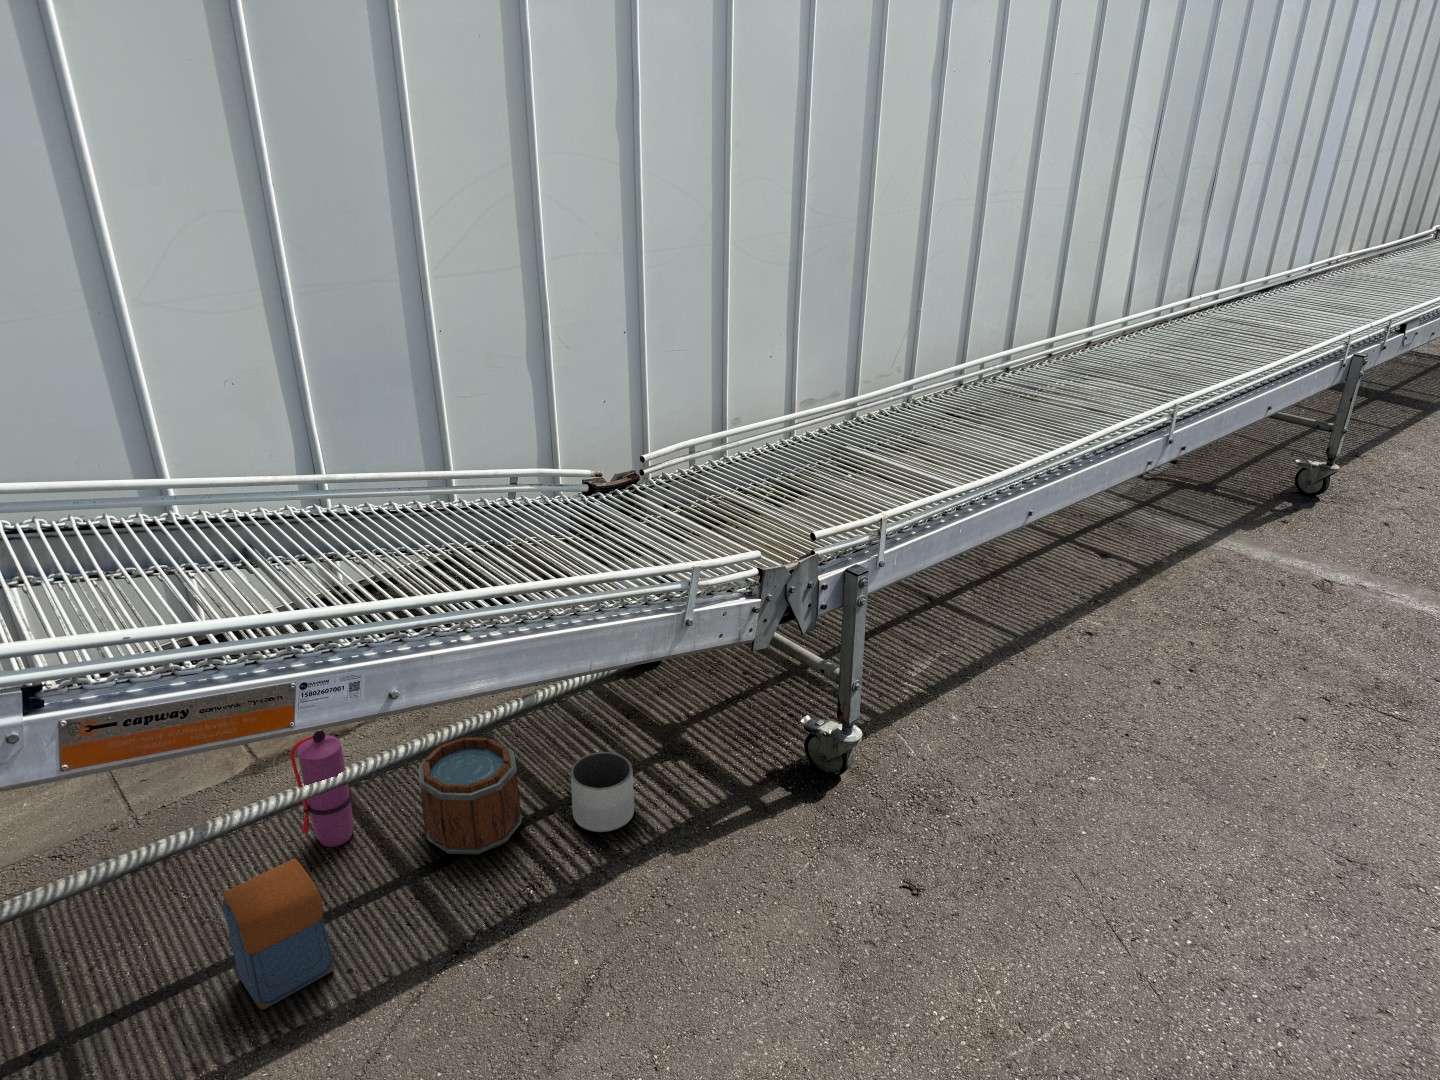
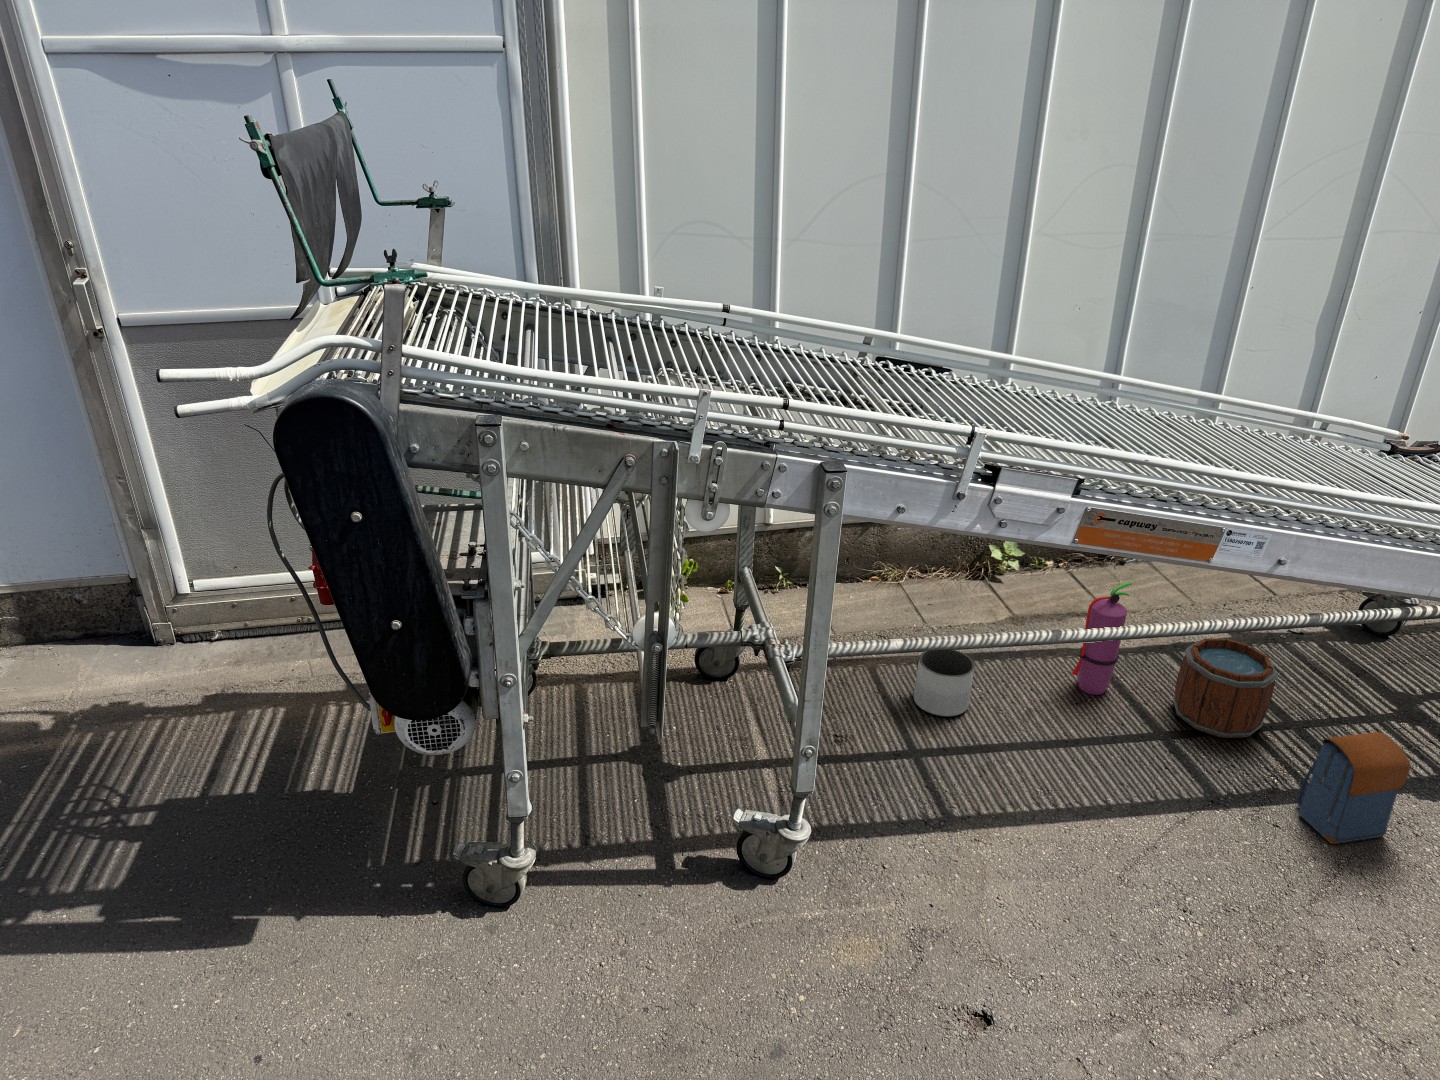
planter: present [571,752,634,832] -> present [914,650,975,717]
backpack: present [221,859,334,1010] -> present [1297,732,1410,844]

